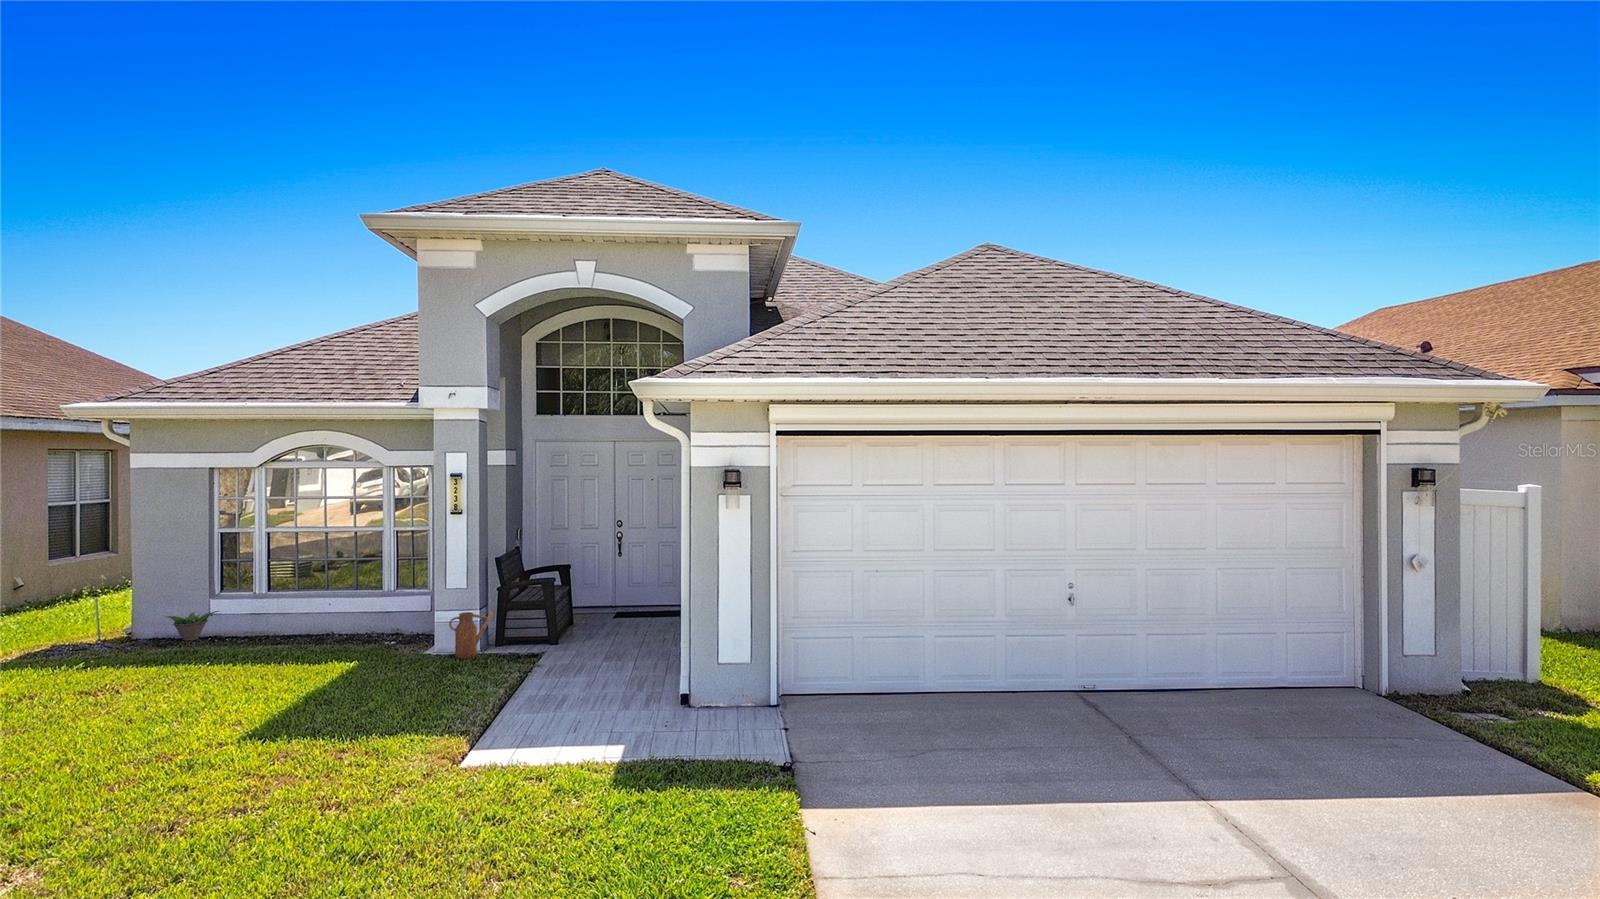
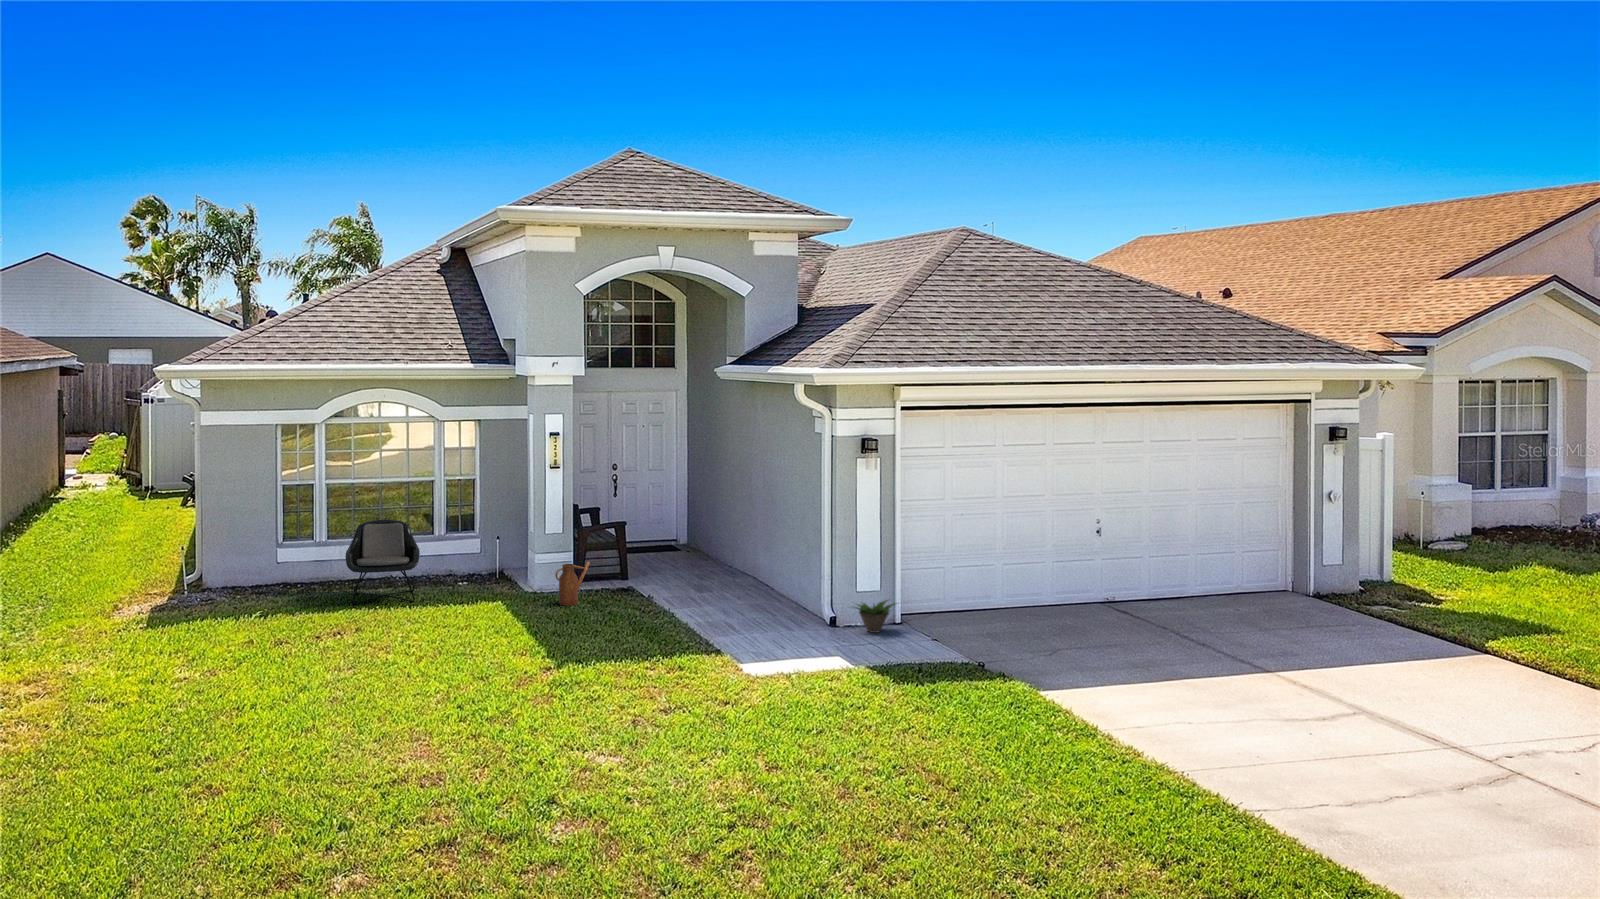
lounge chair: none [266,561,360,646] -> present [346,519,420,606]
decorative plant: present [167,611,219,640] -> present [856,600,895,633]

